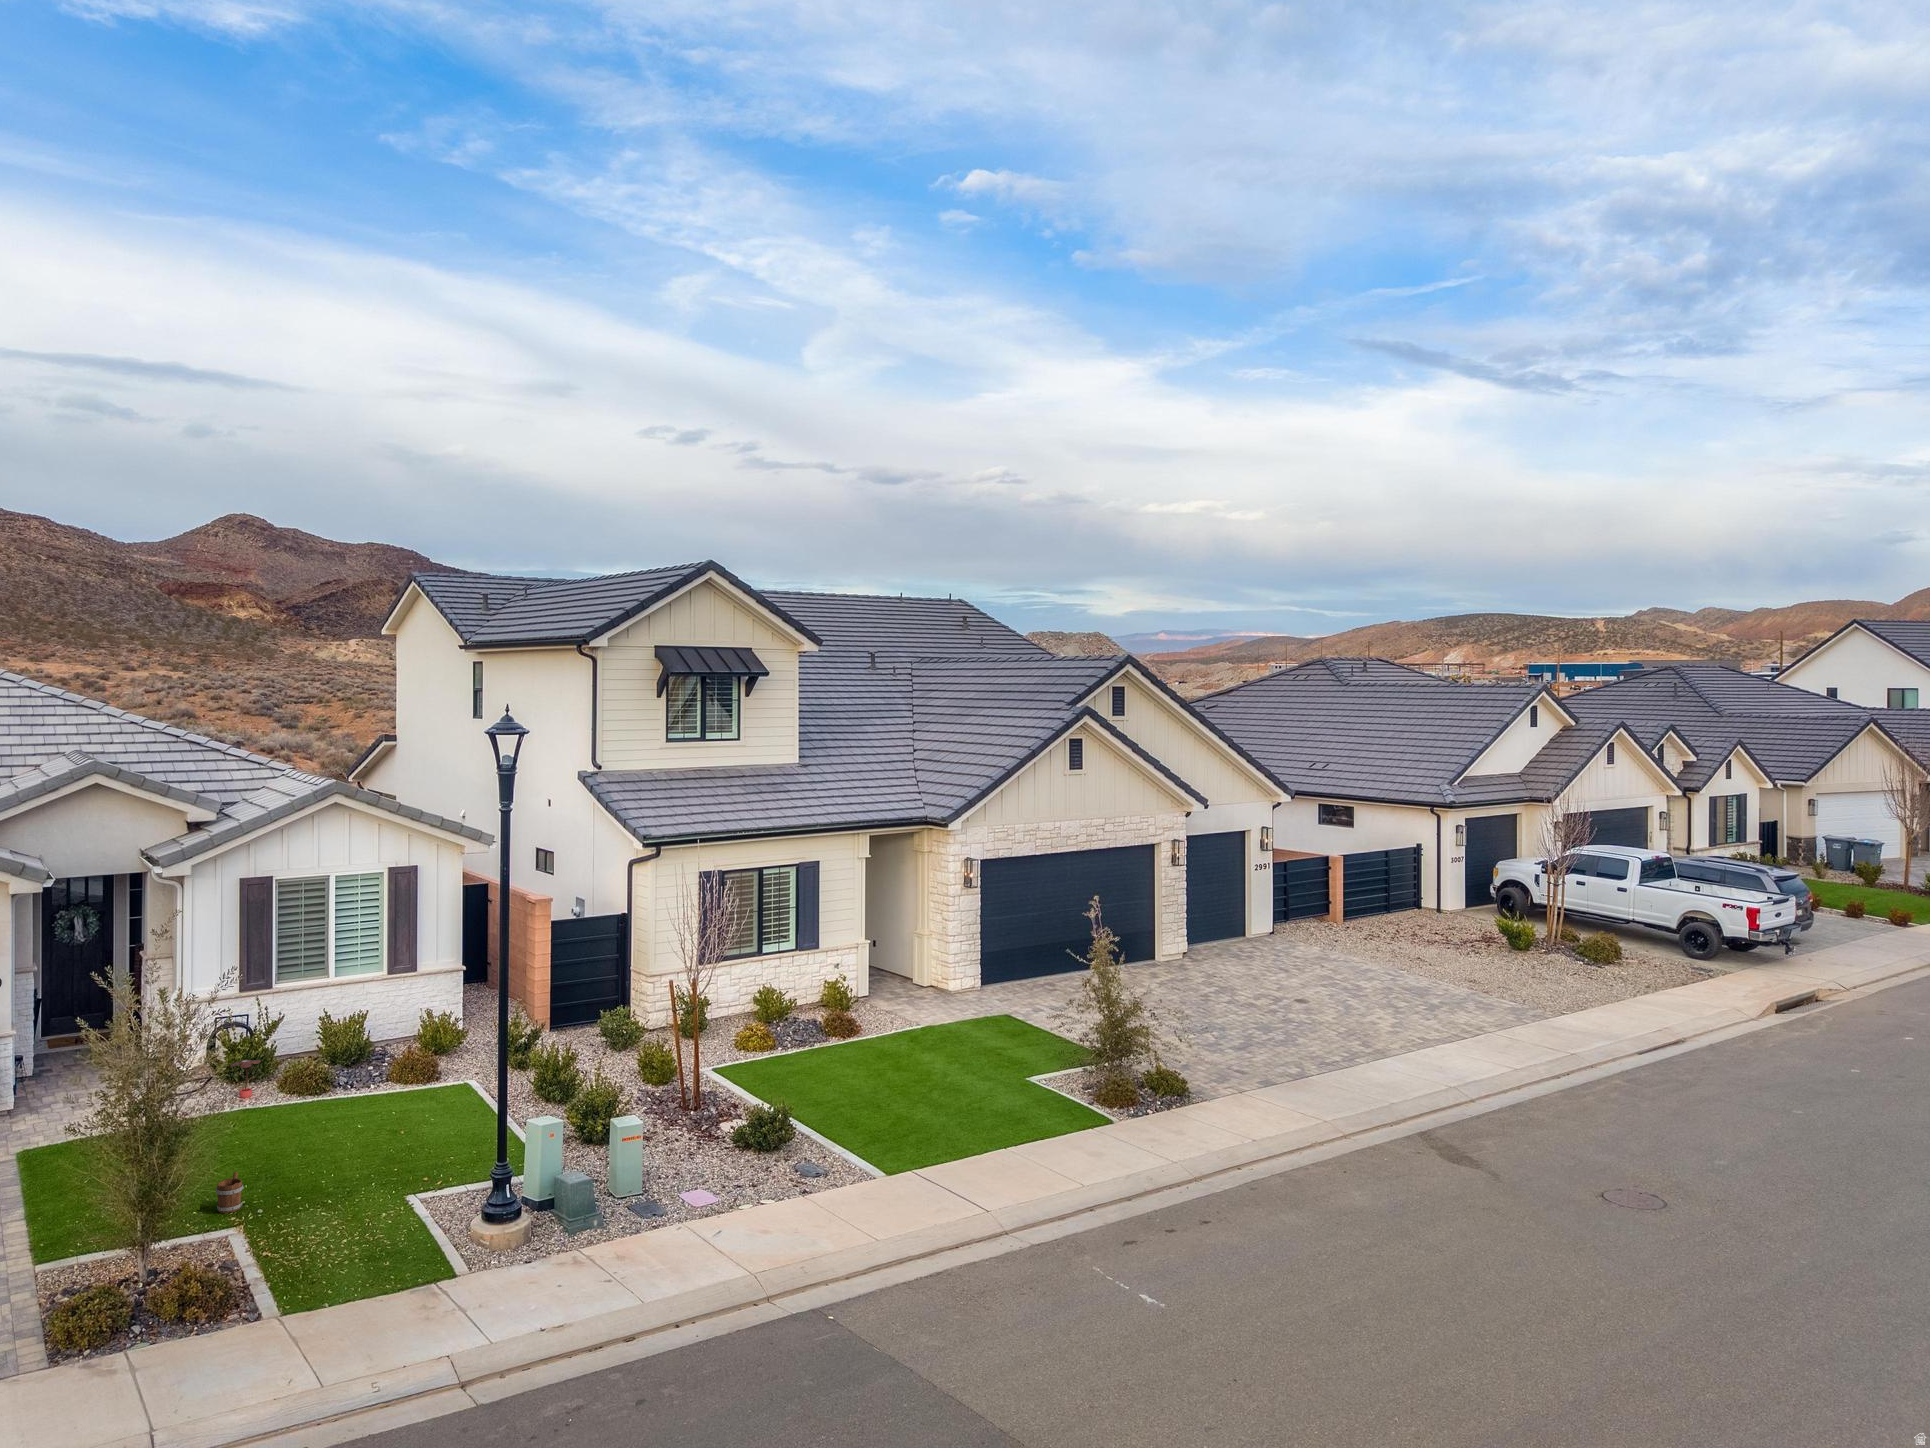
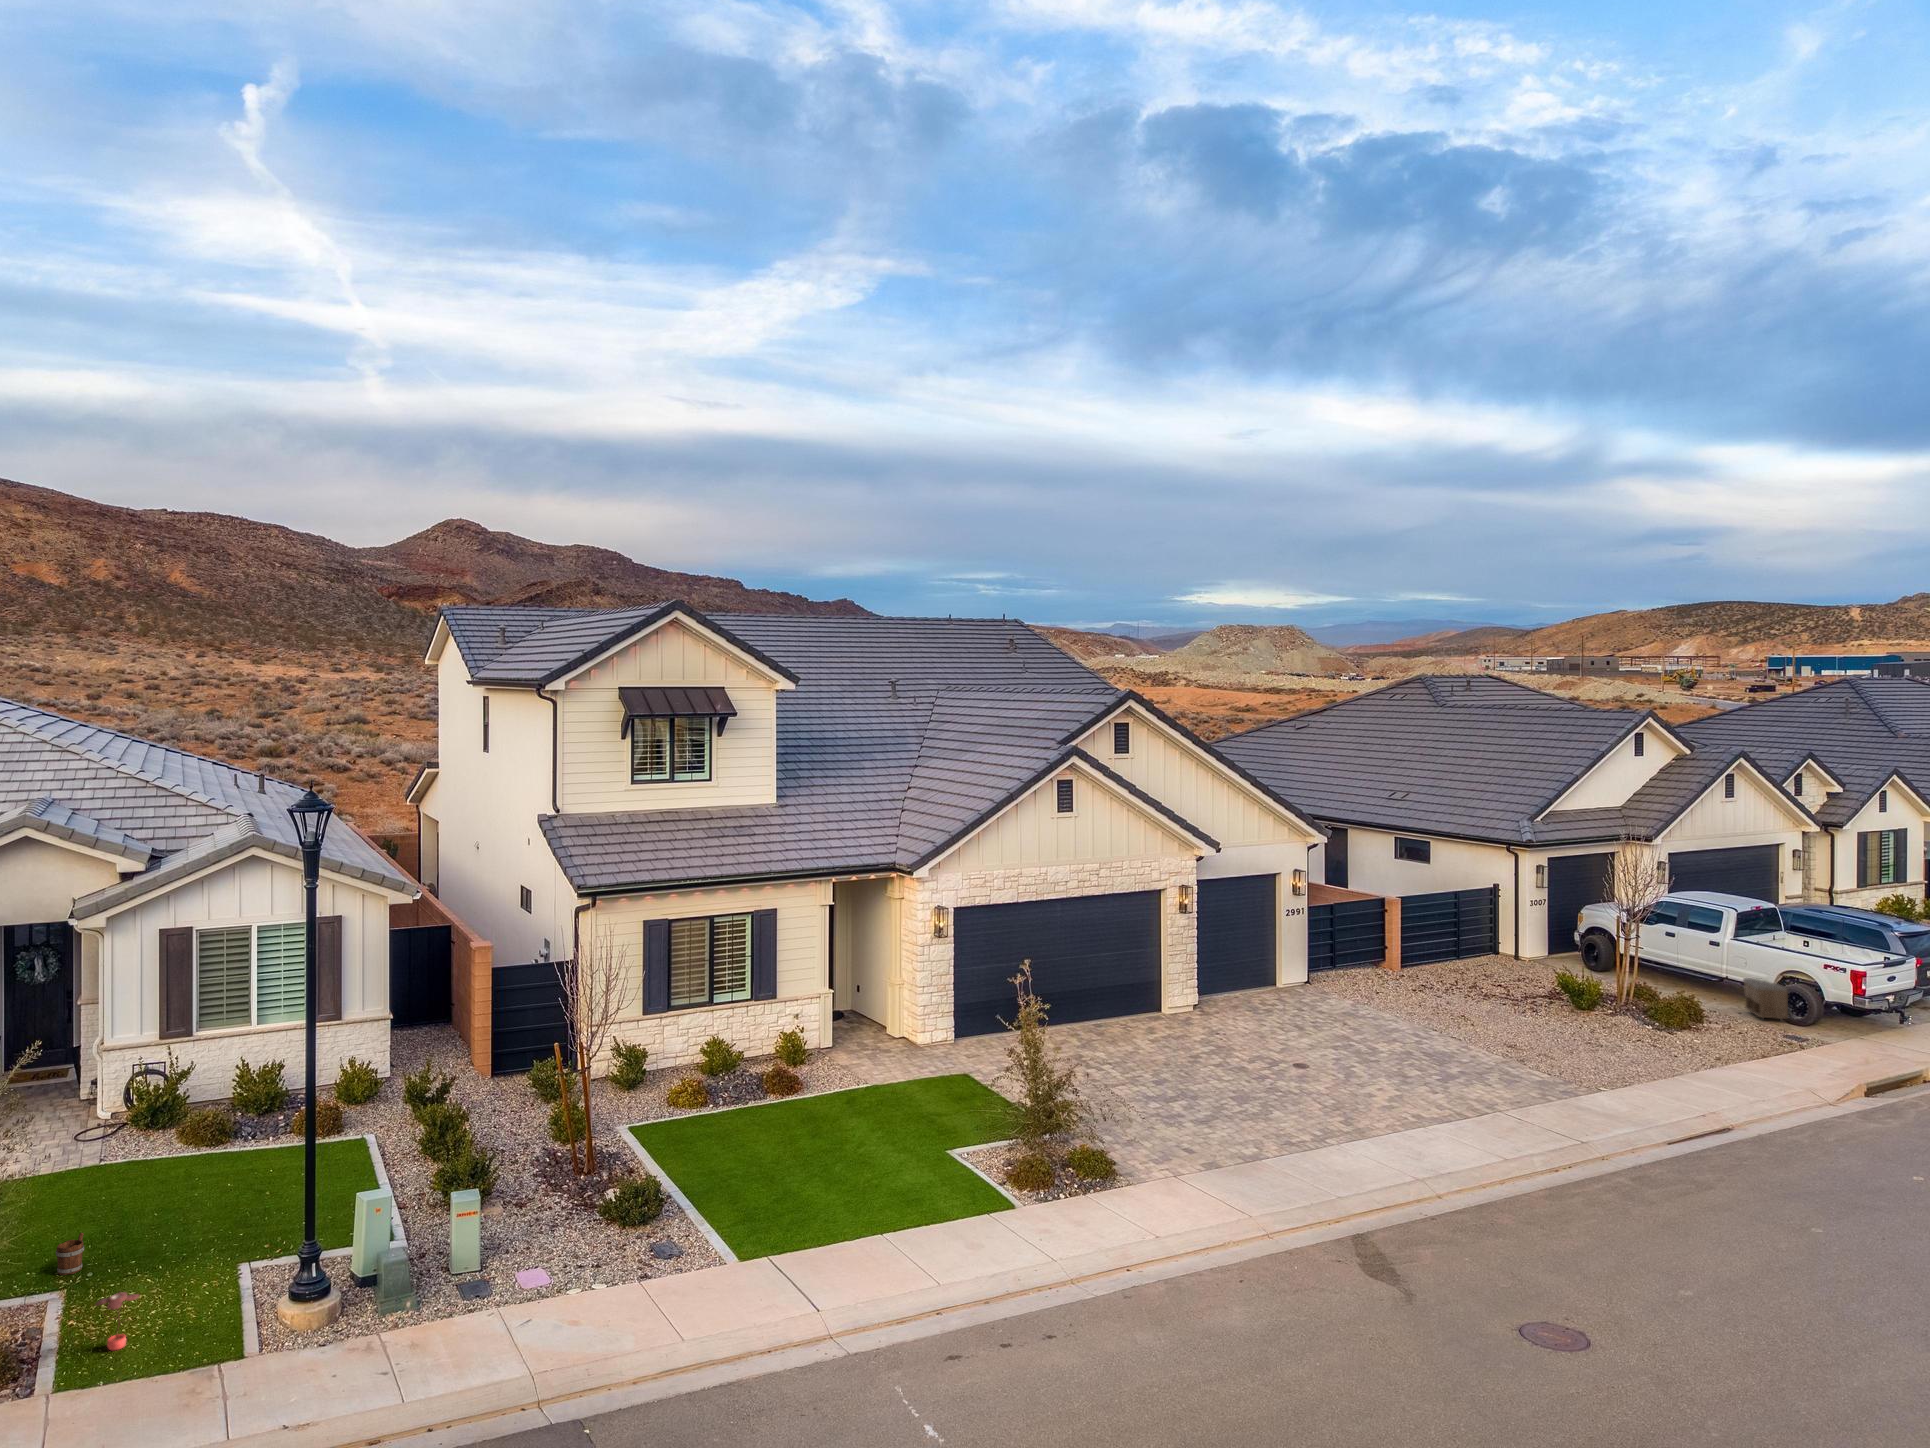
storage bench: none [1650,920,1691,957] -> present [1743,978,1788,1020]
potted plant: present [231,1060,261,1098] -> present [95,1292,139,1350]

